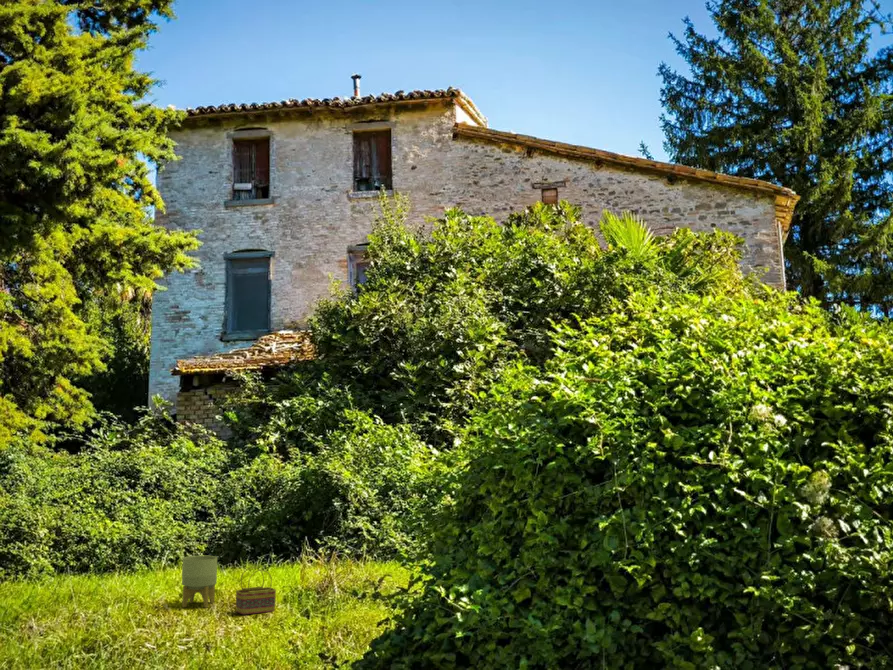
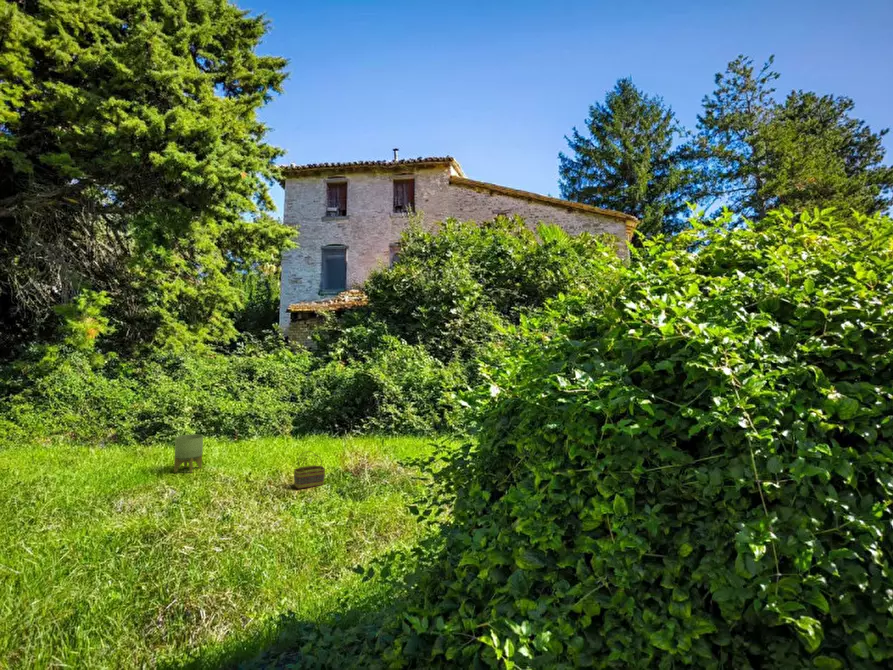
planter: present [182,556,217,608] -> present [174,434,203,473]

